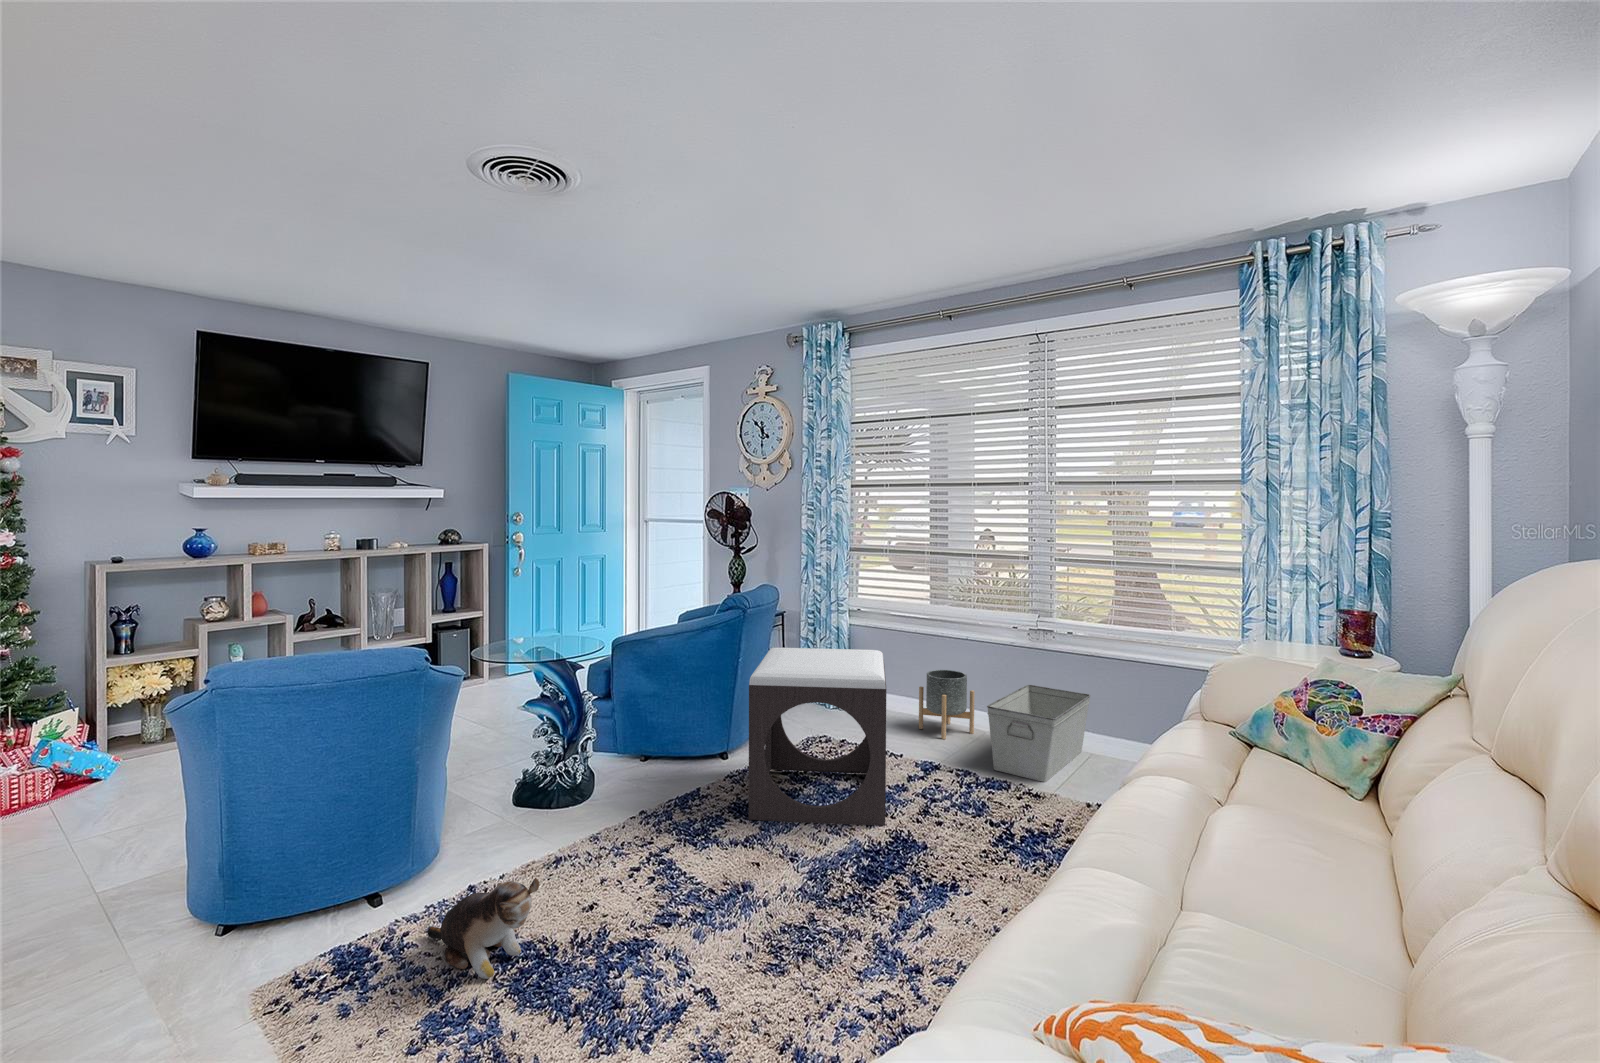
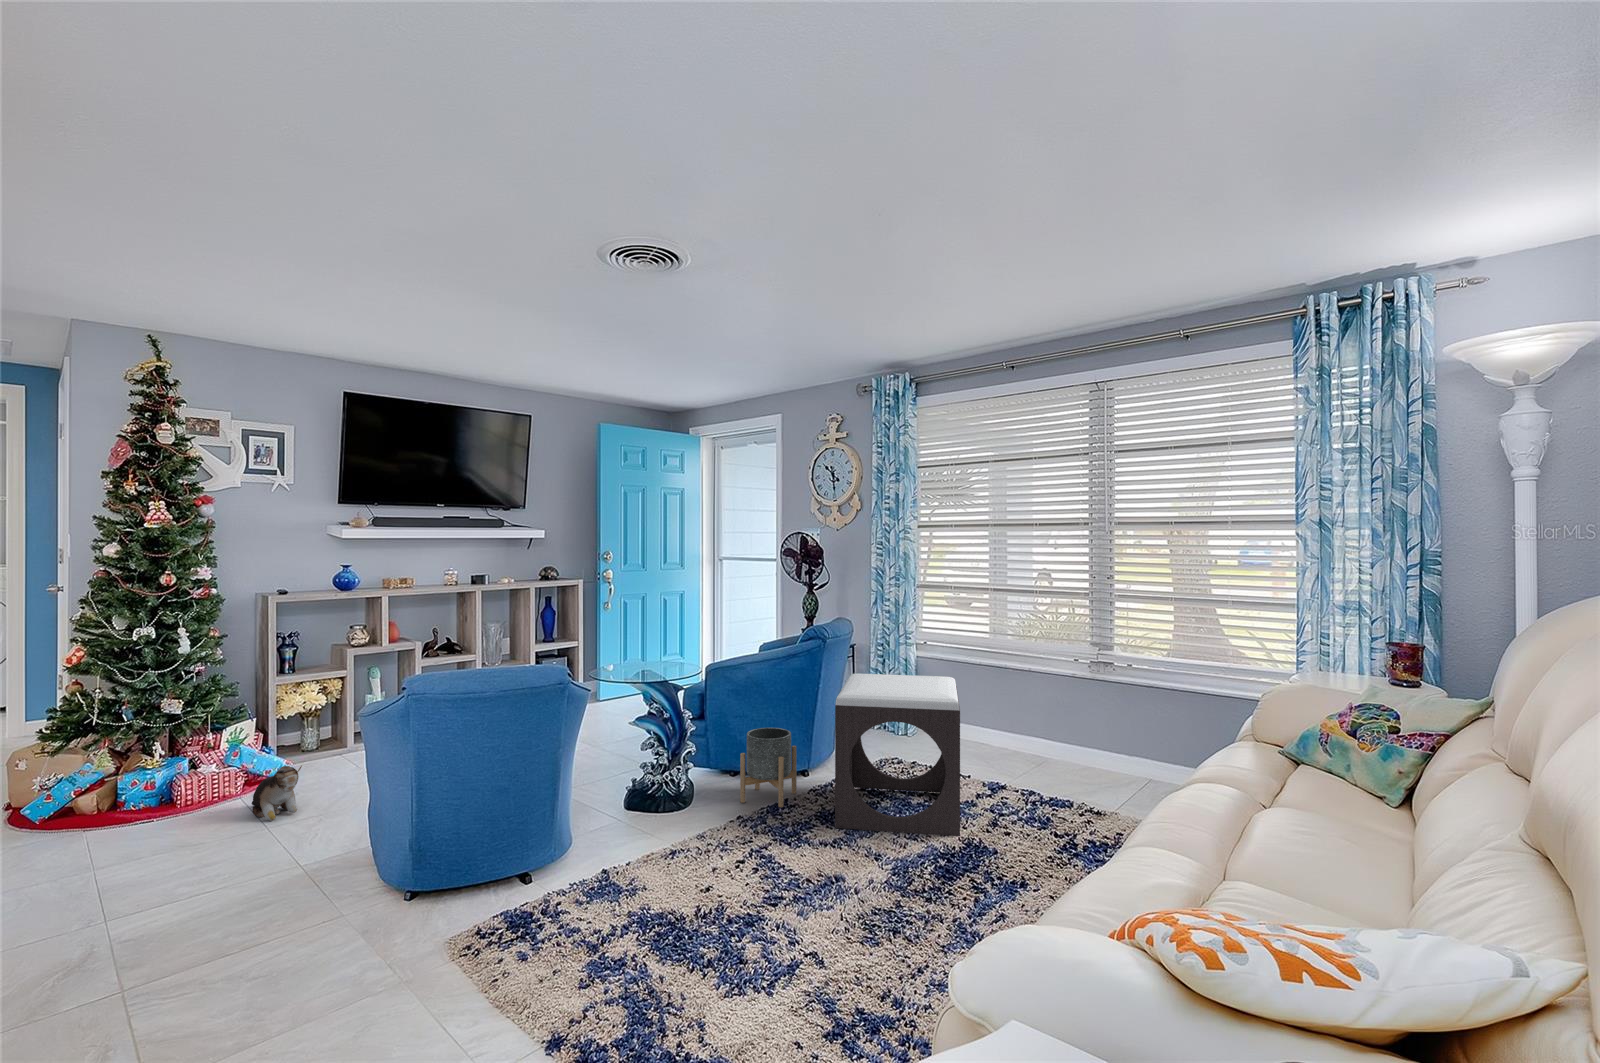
planter: present [919,670,975,739] -> present [740,728,797,807]
storage bin: present [987,685,1091,782] -> none [1055,714,1157,804]
plush toy: present [427,878,539,979] -> present [252,766,302,821]

